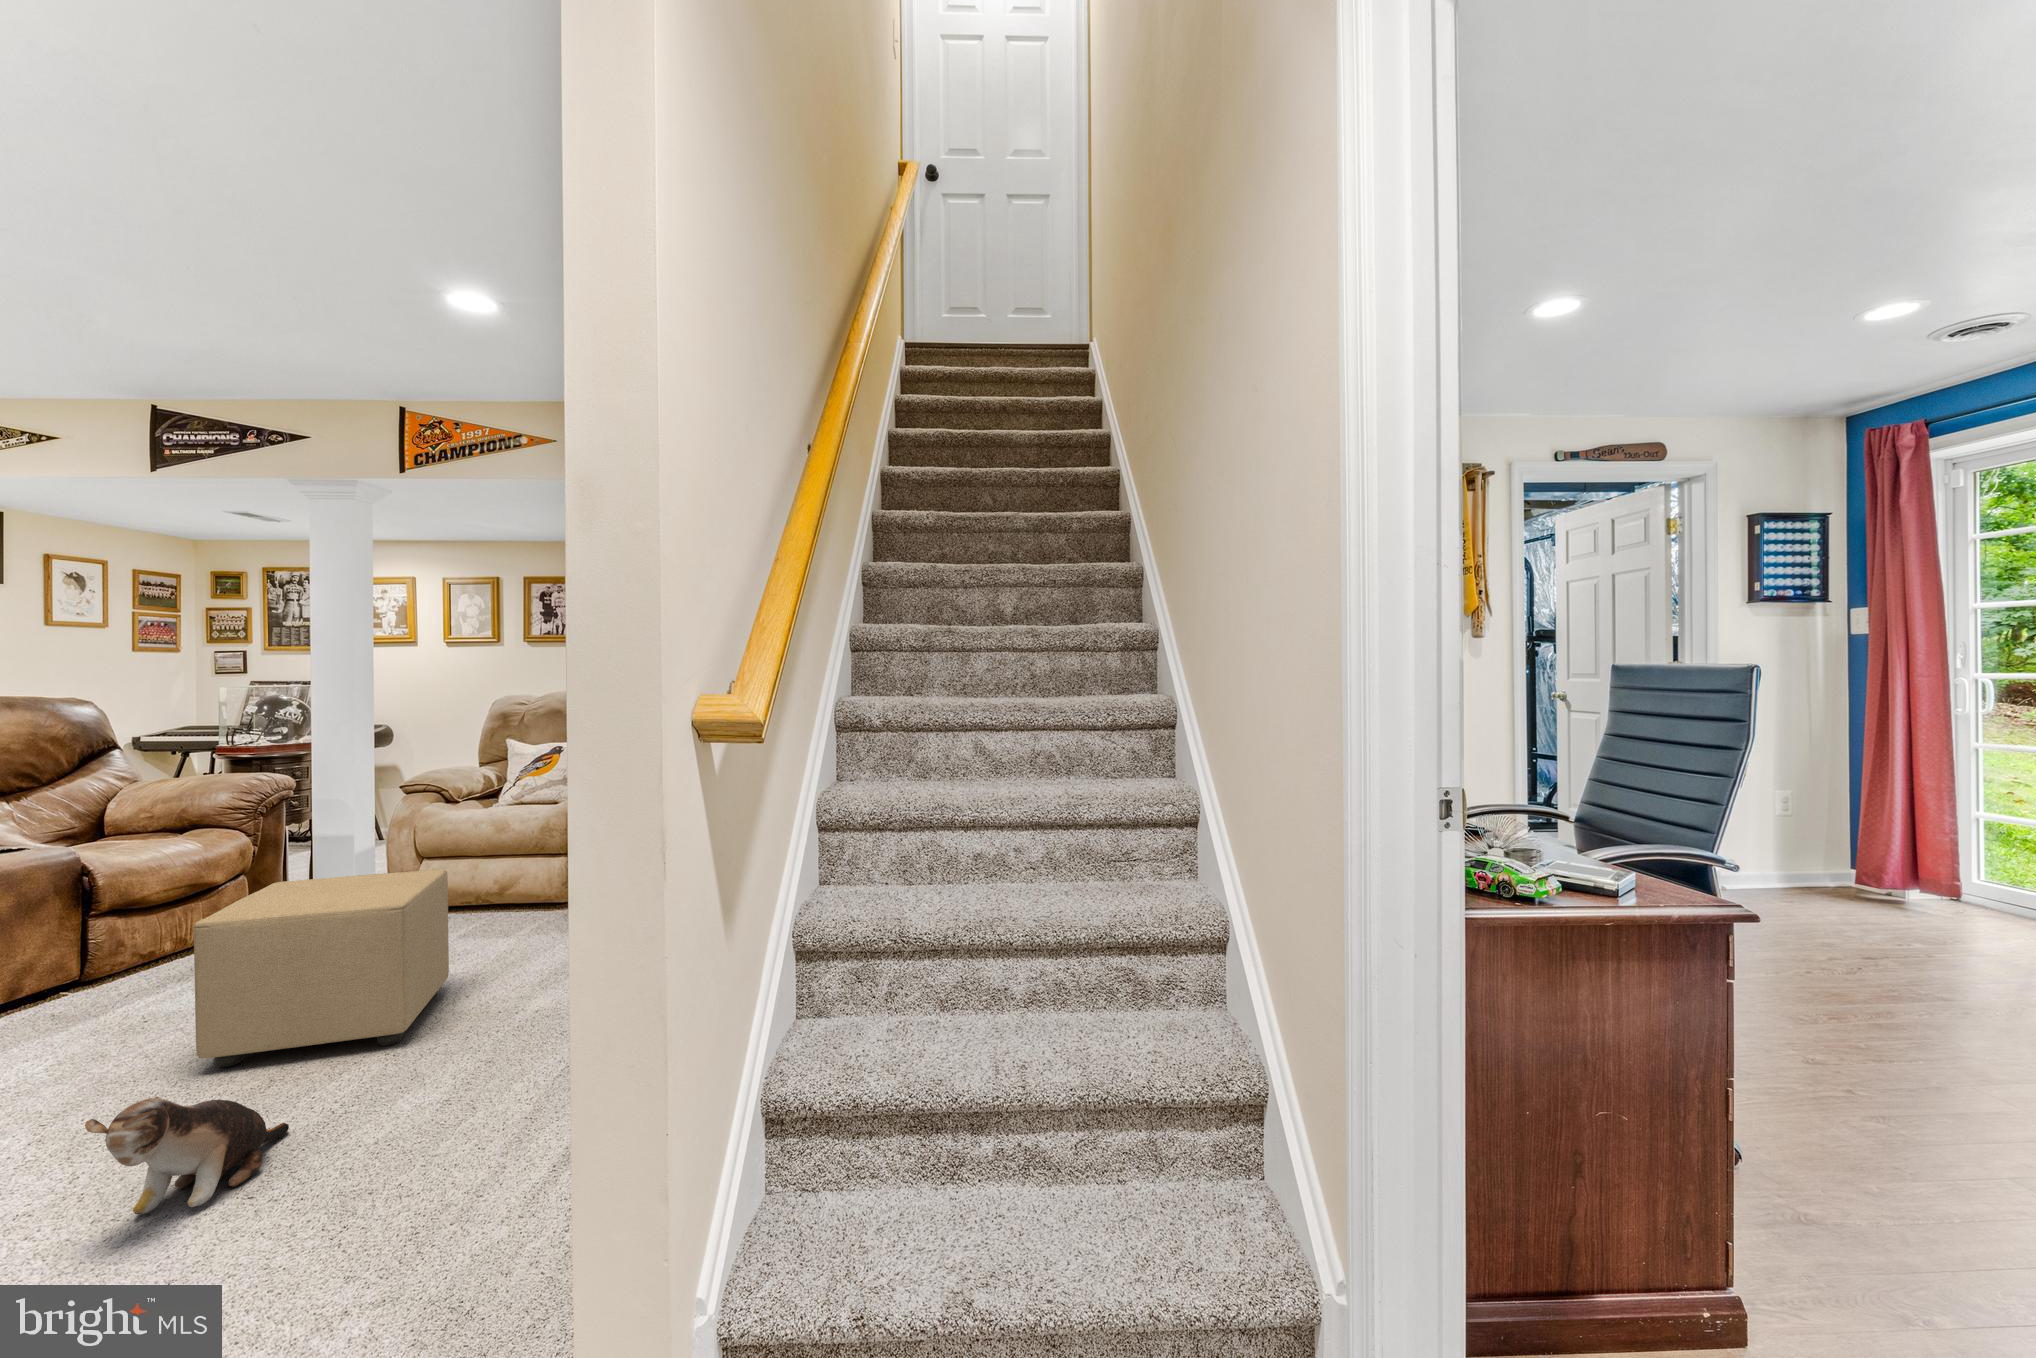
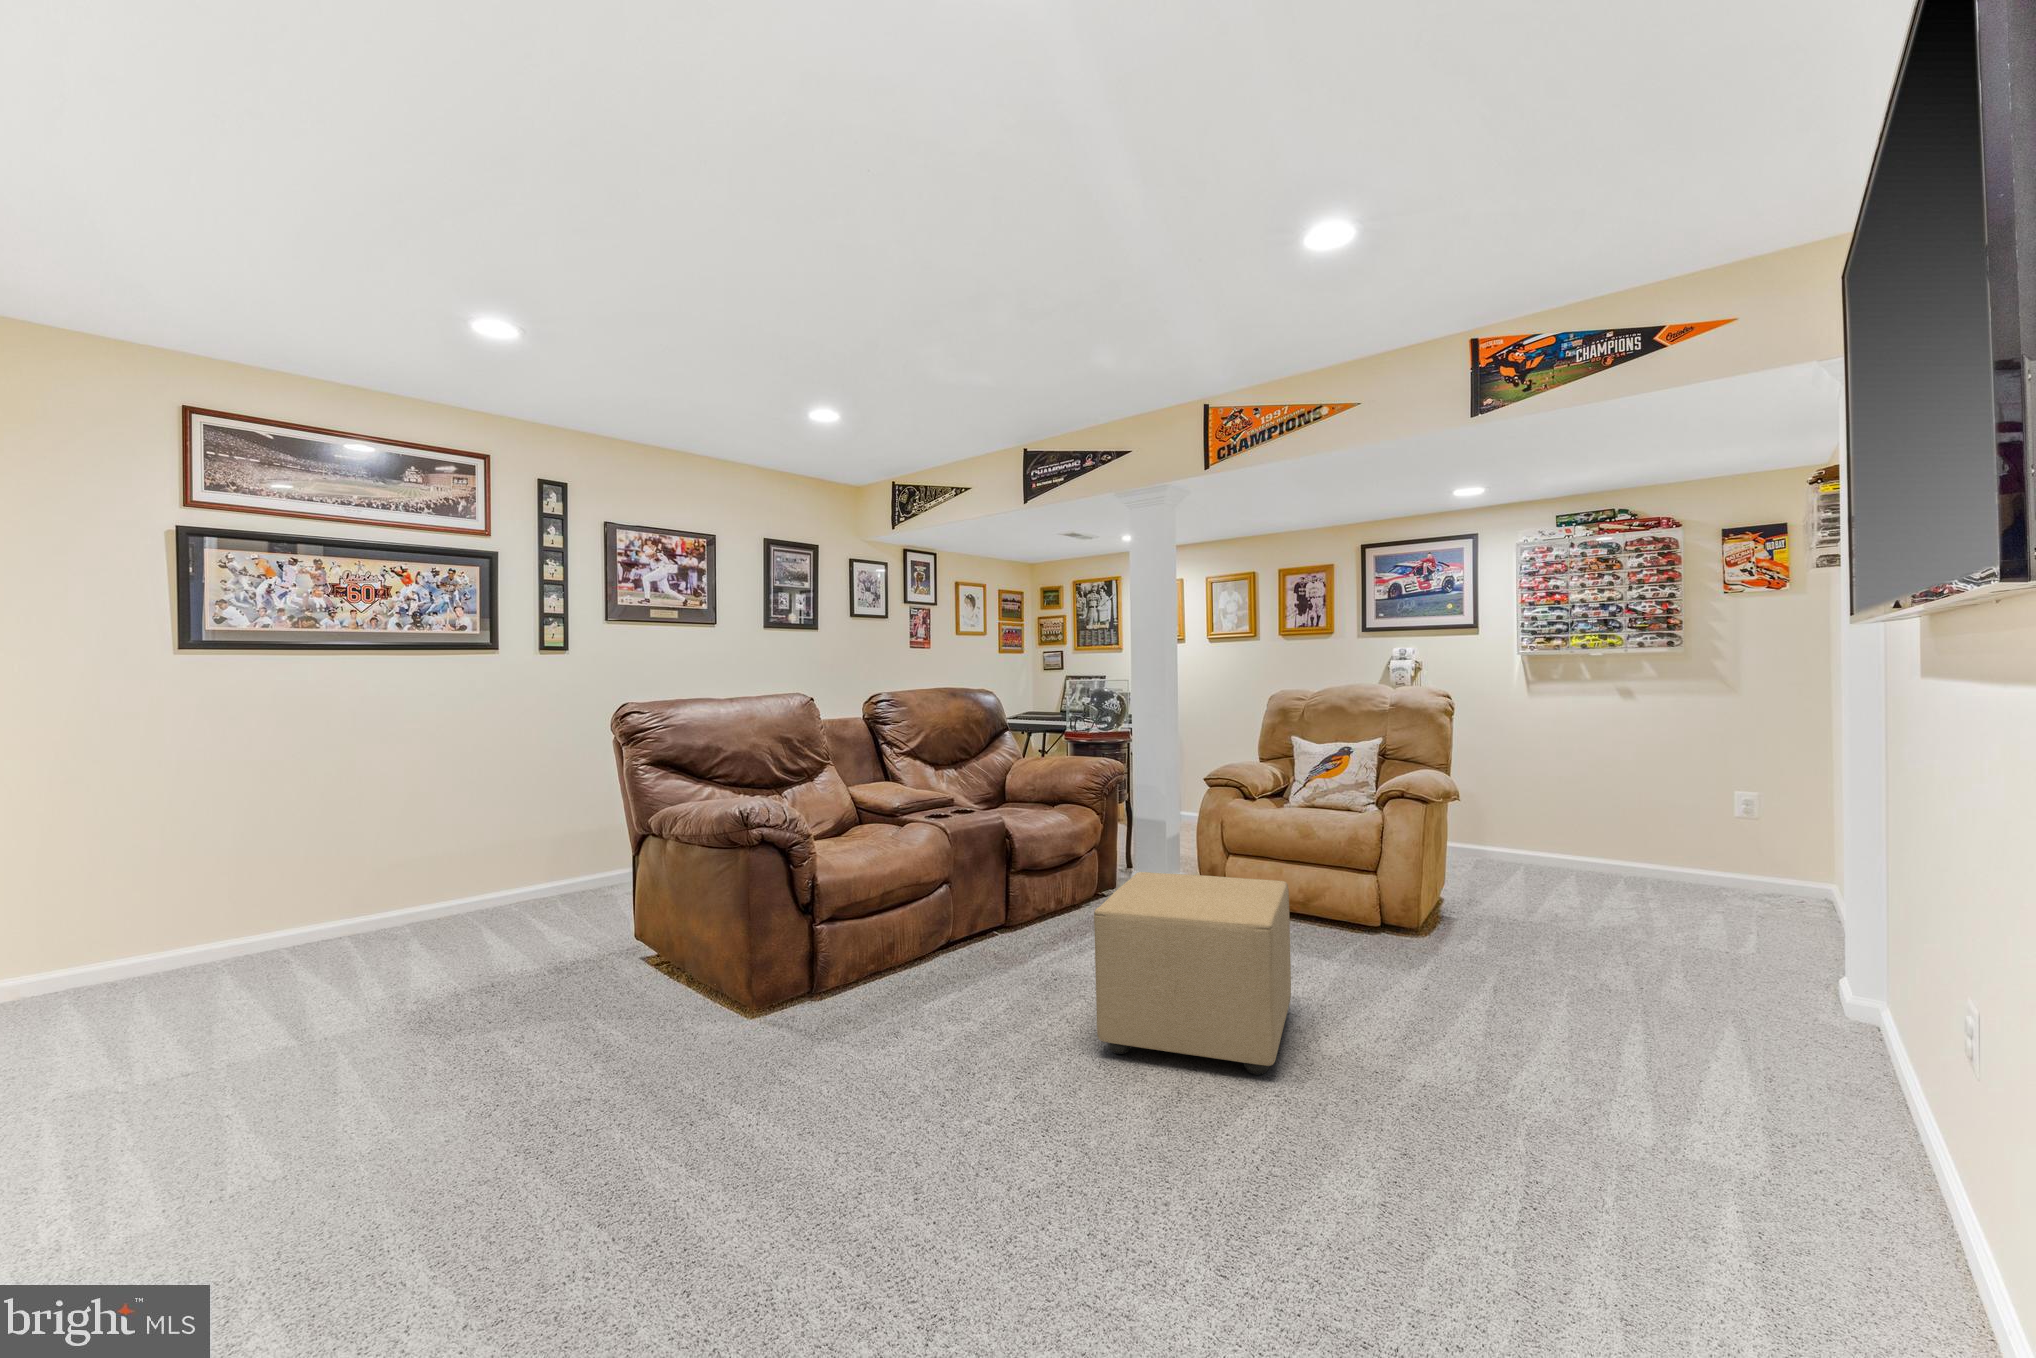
plush toy: present [85,1097,289,1214] -> none [1060,1115,1197,1246]

